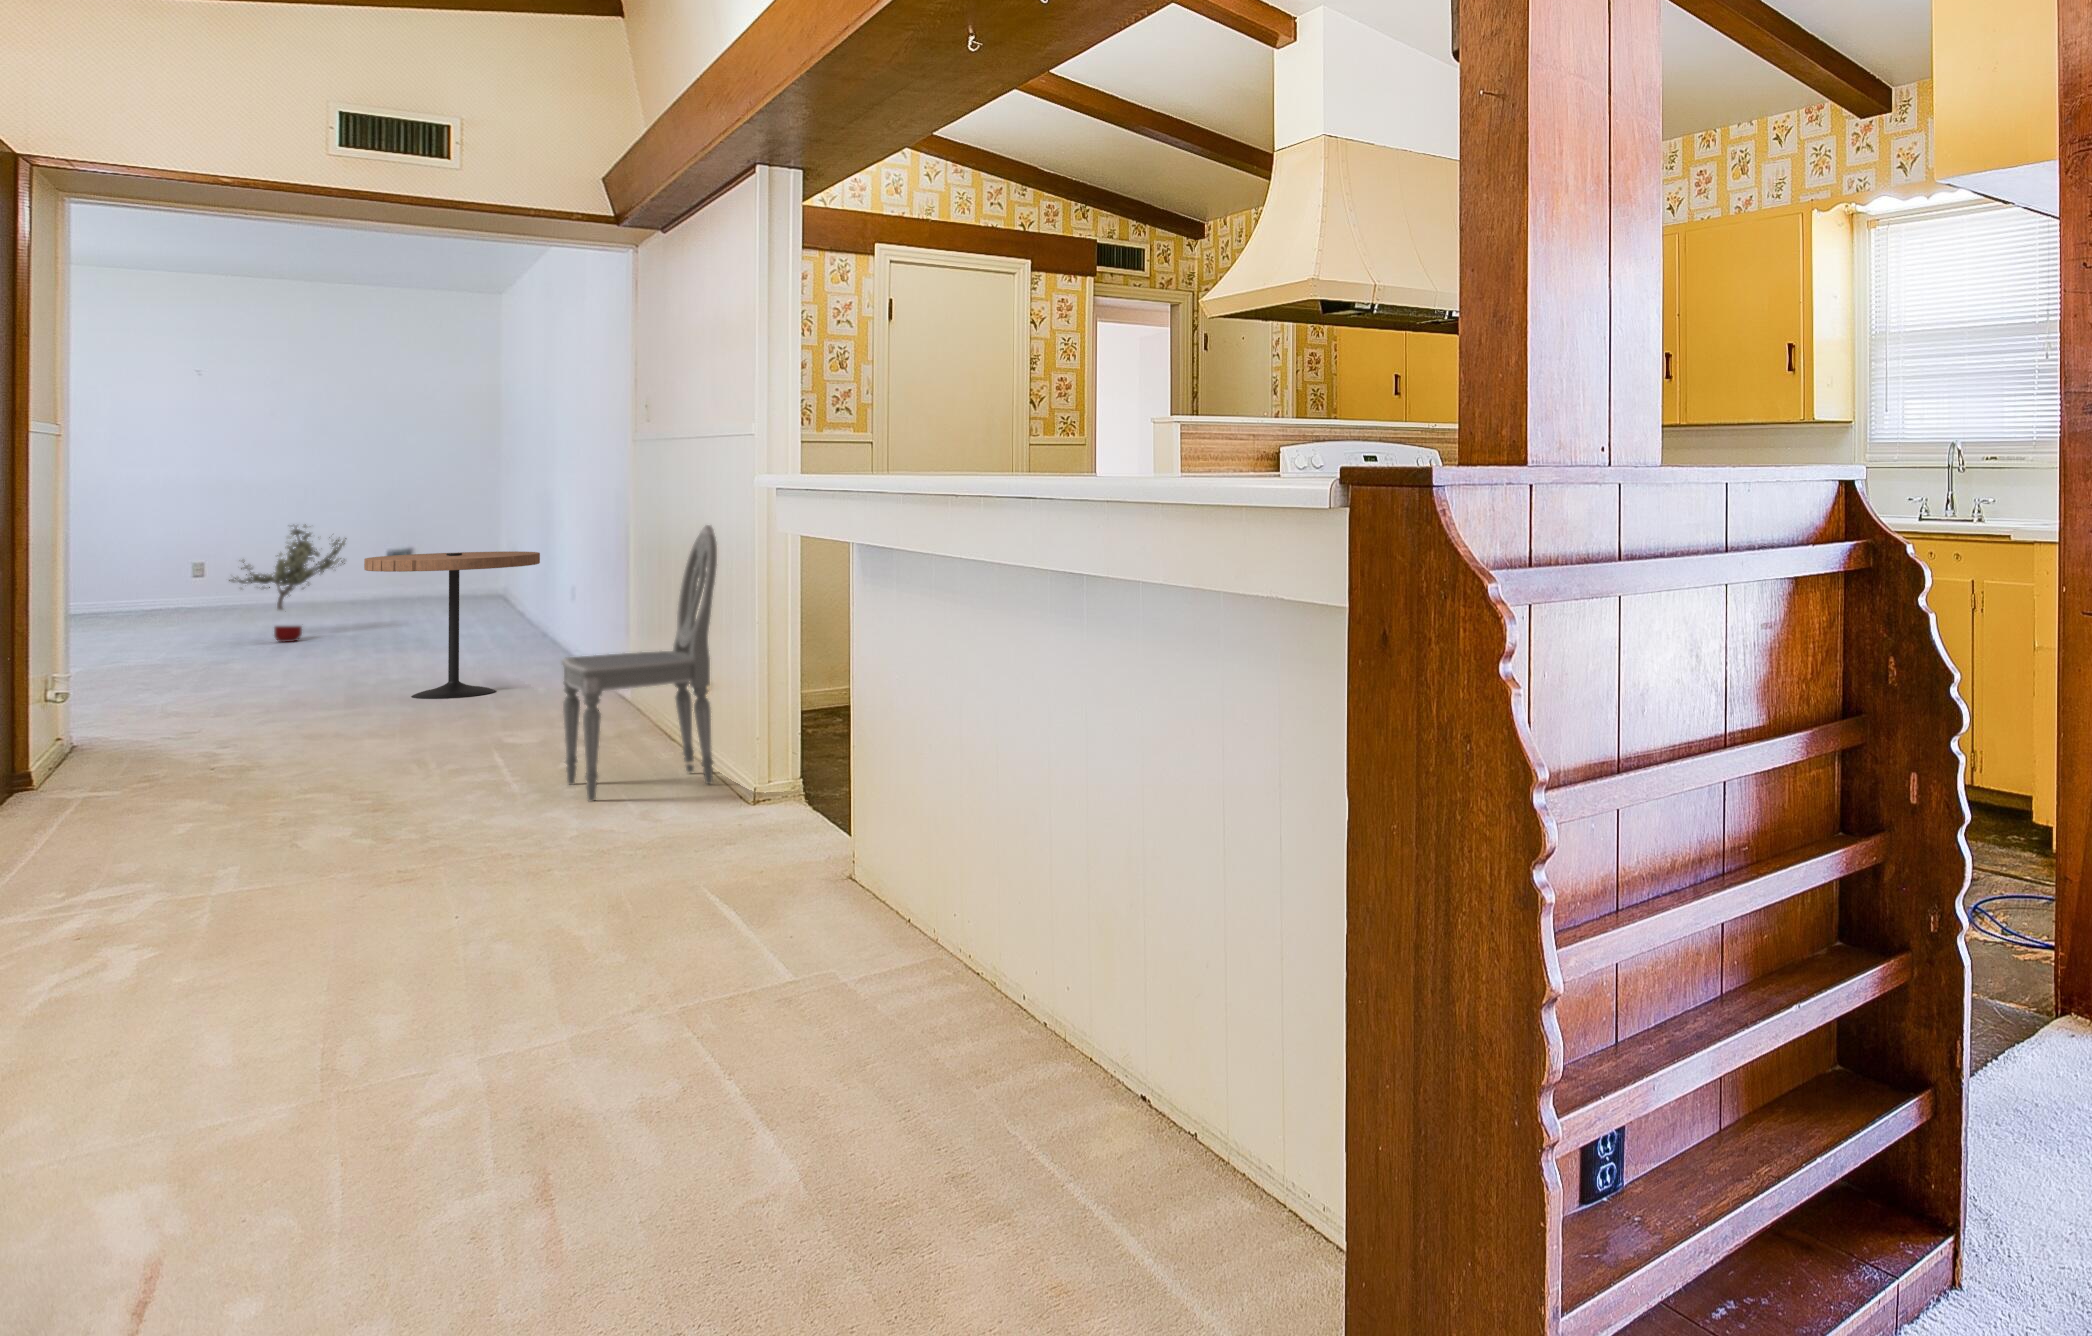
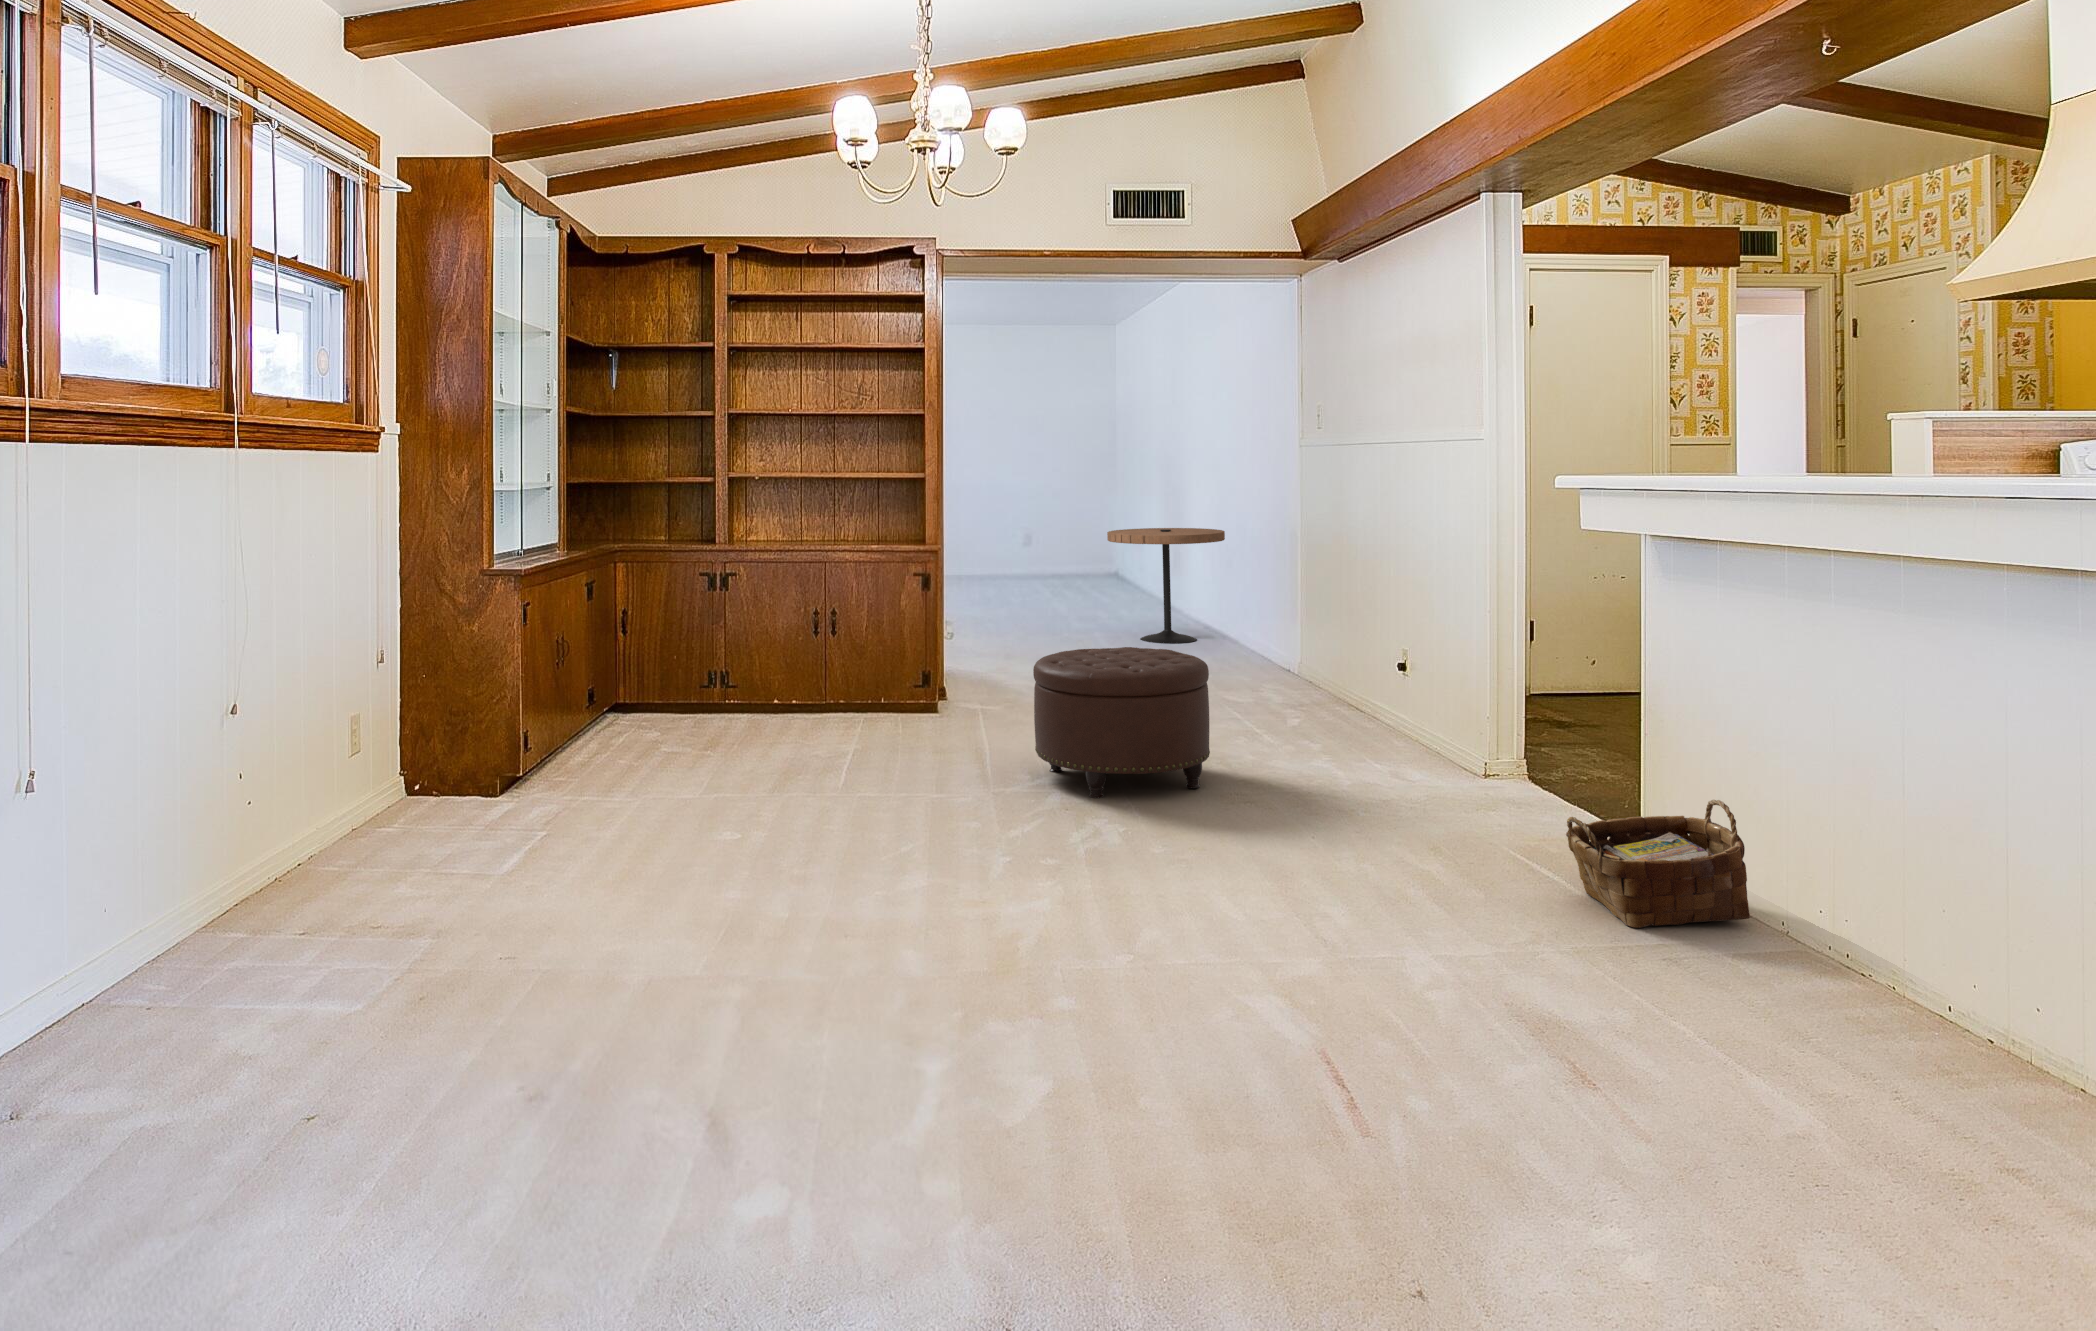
potted tree: present [229,524,347,642] -> none [995,497,1065,583]
dining chair: present [562,525,717,801] -> none [1308,525,1444,766]
ottoman: none [105,683,386,878] -> present [1033,647,1210,798]
woven basket: none [740,768,907,903] -> present [1566,800,1750,928]

